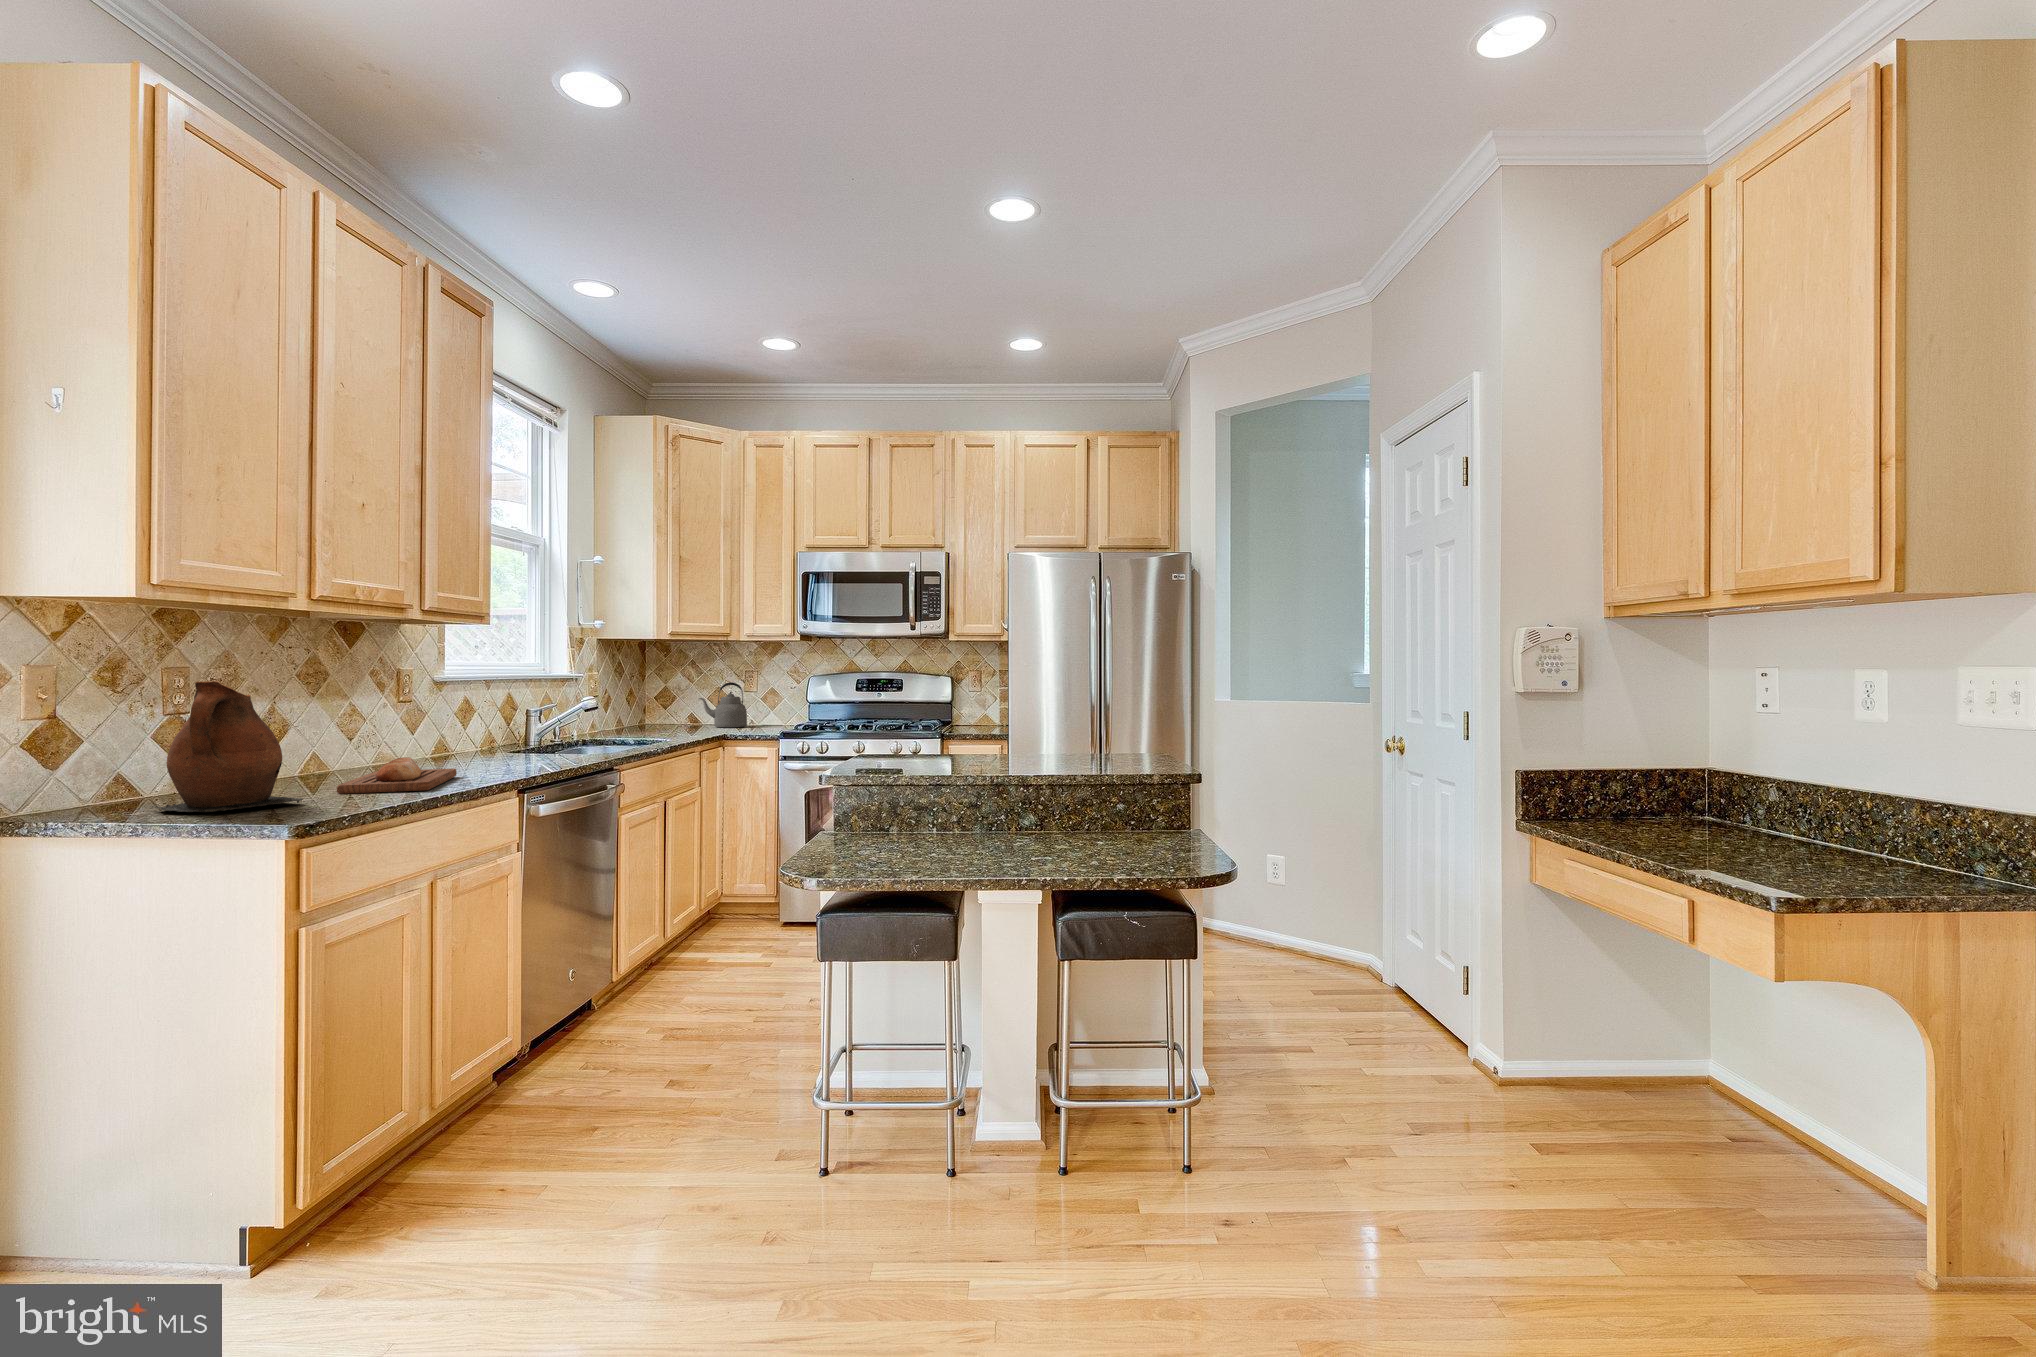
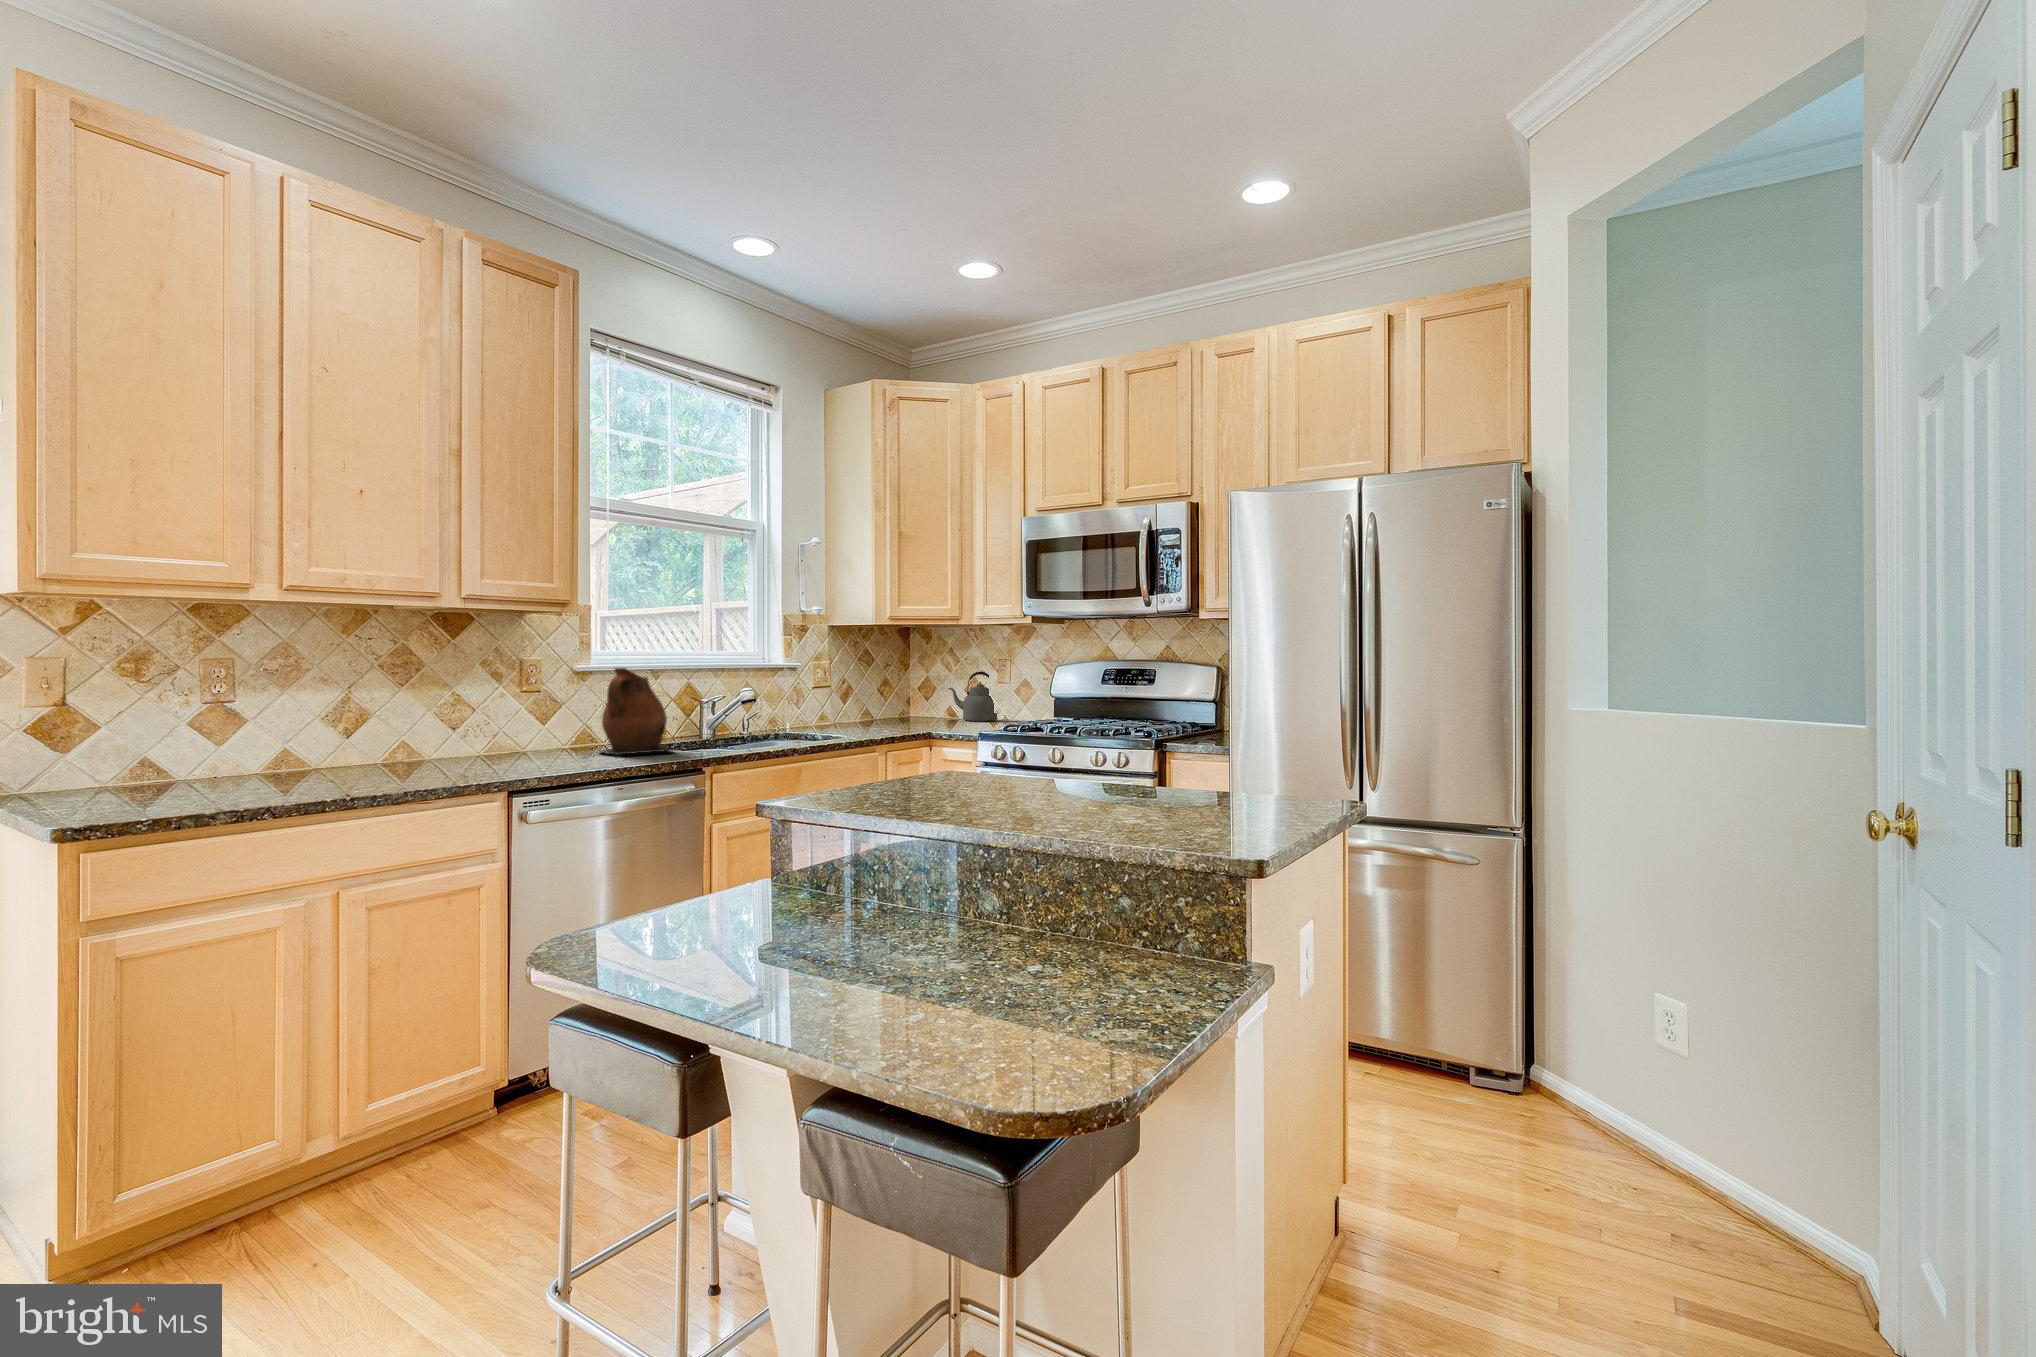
ceramic pitcher: present [152,681,303,812] -> present [598,668,675,755]
bread loaf: present [337,757,457,794] -> none [311,753,485,793]

